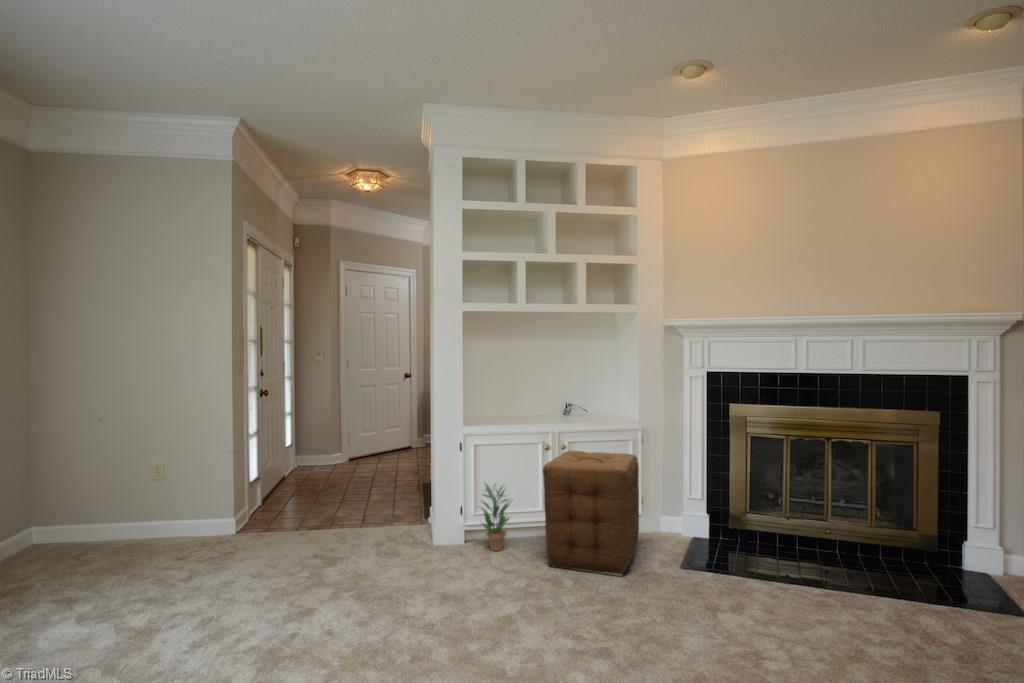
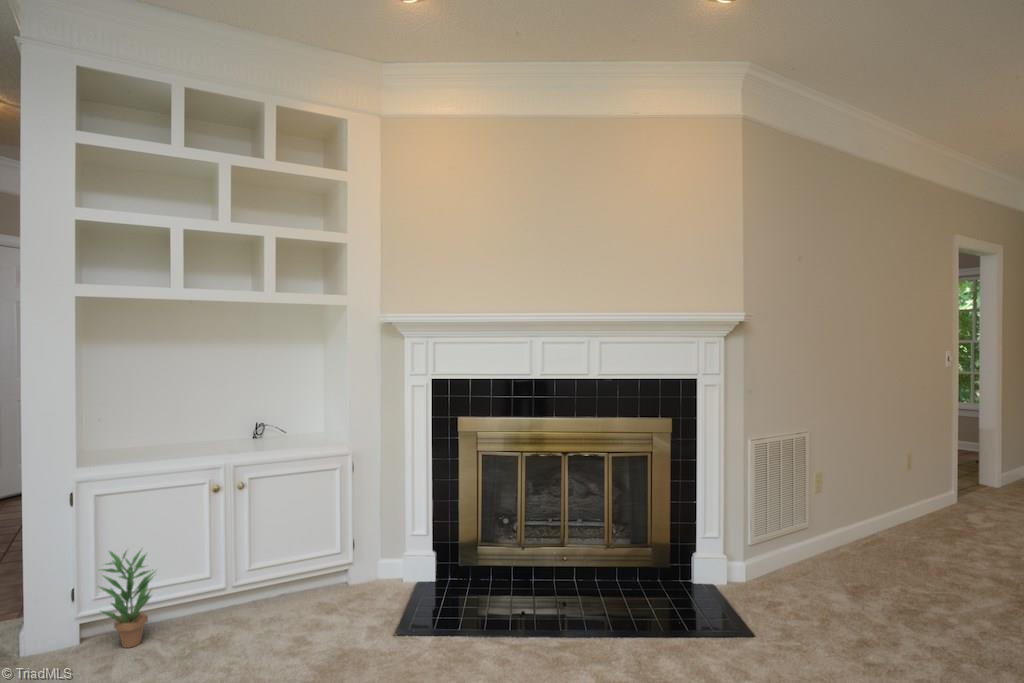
ottoman: present [543,451,639,576] -> none [193,490,340,661]

